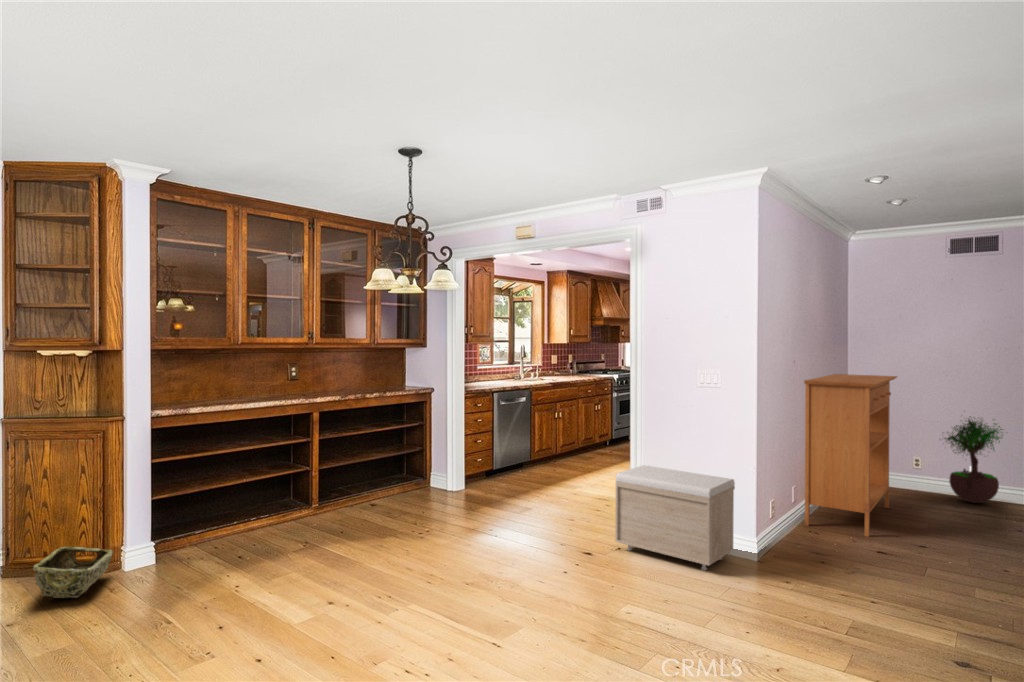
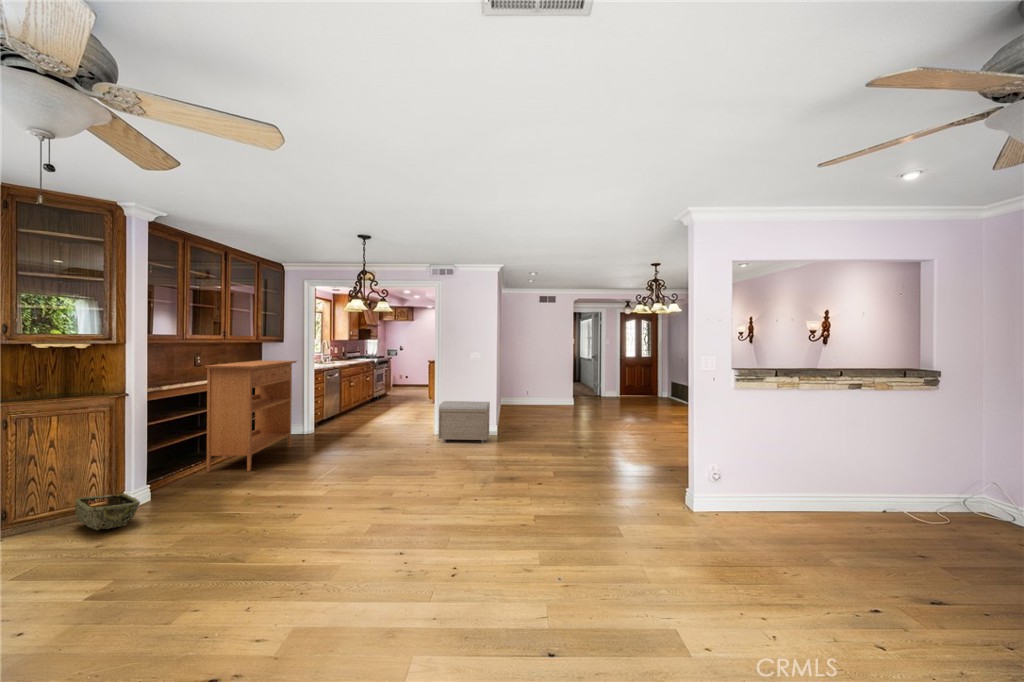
console table: present [804,374,897,537] -> present [205,360,297,472]
potted tree: present [945,419,1002,503] -> none [540,369,562,408]

